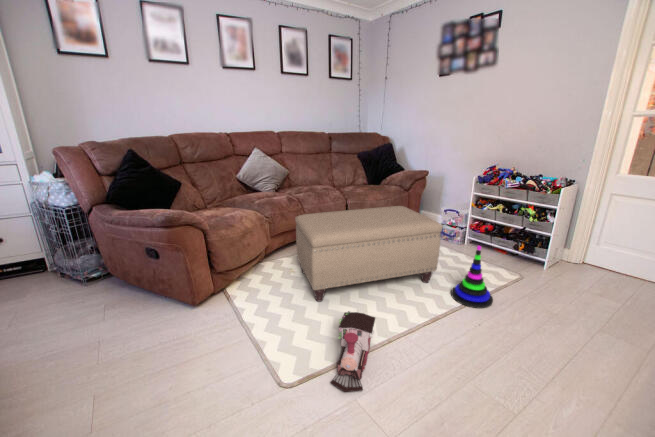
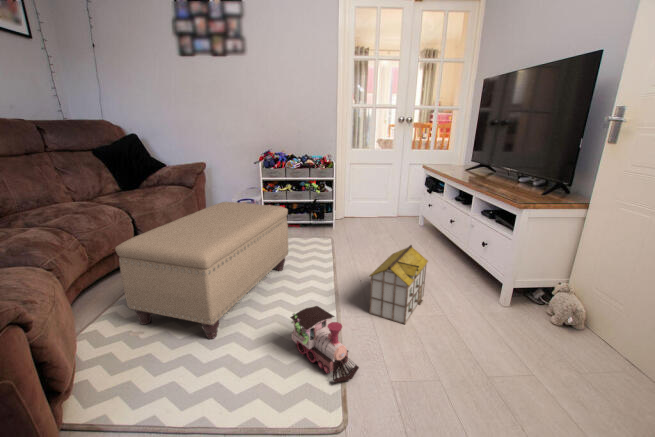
stacking toy: present [451,246,493,308] -> none [306,217,340,273]
toy house: none [447,318,564,400] -> present [369,245,428,324]

